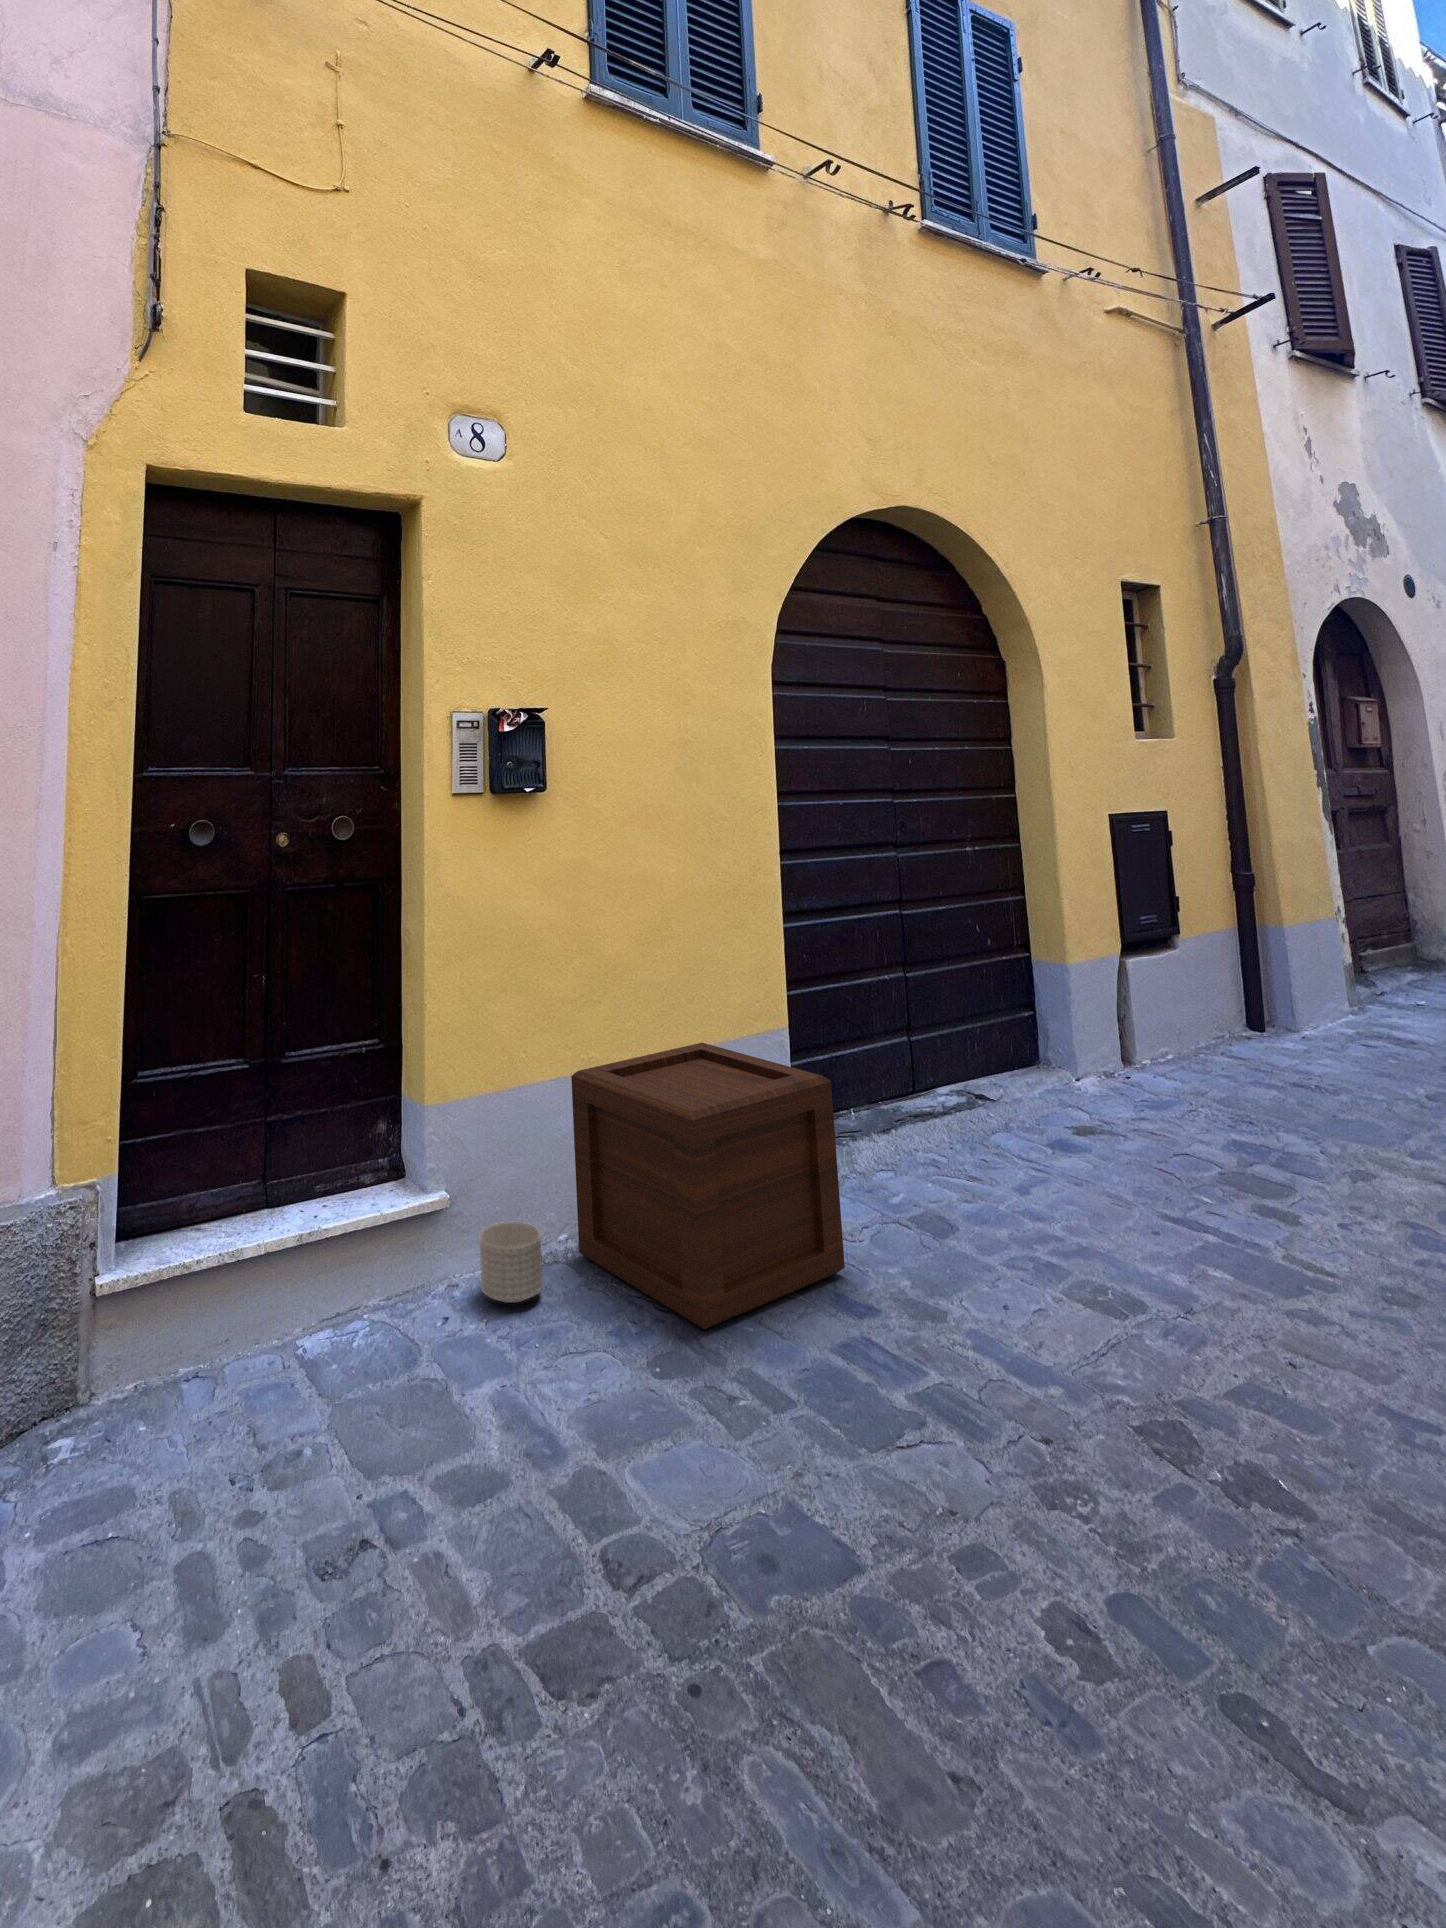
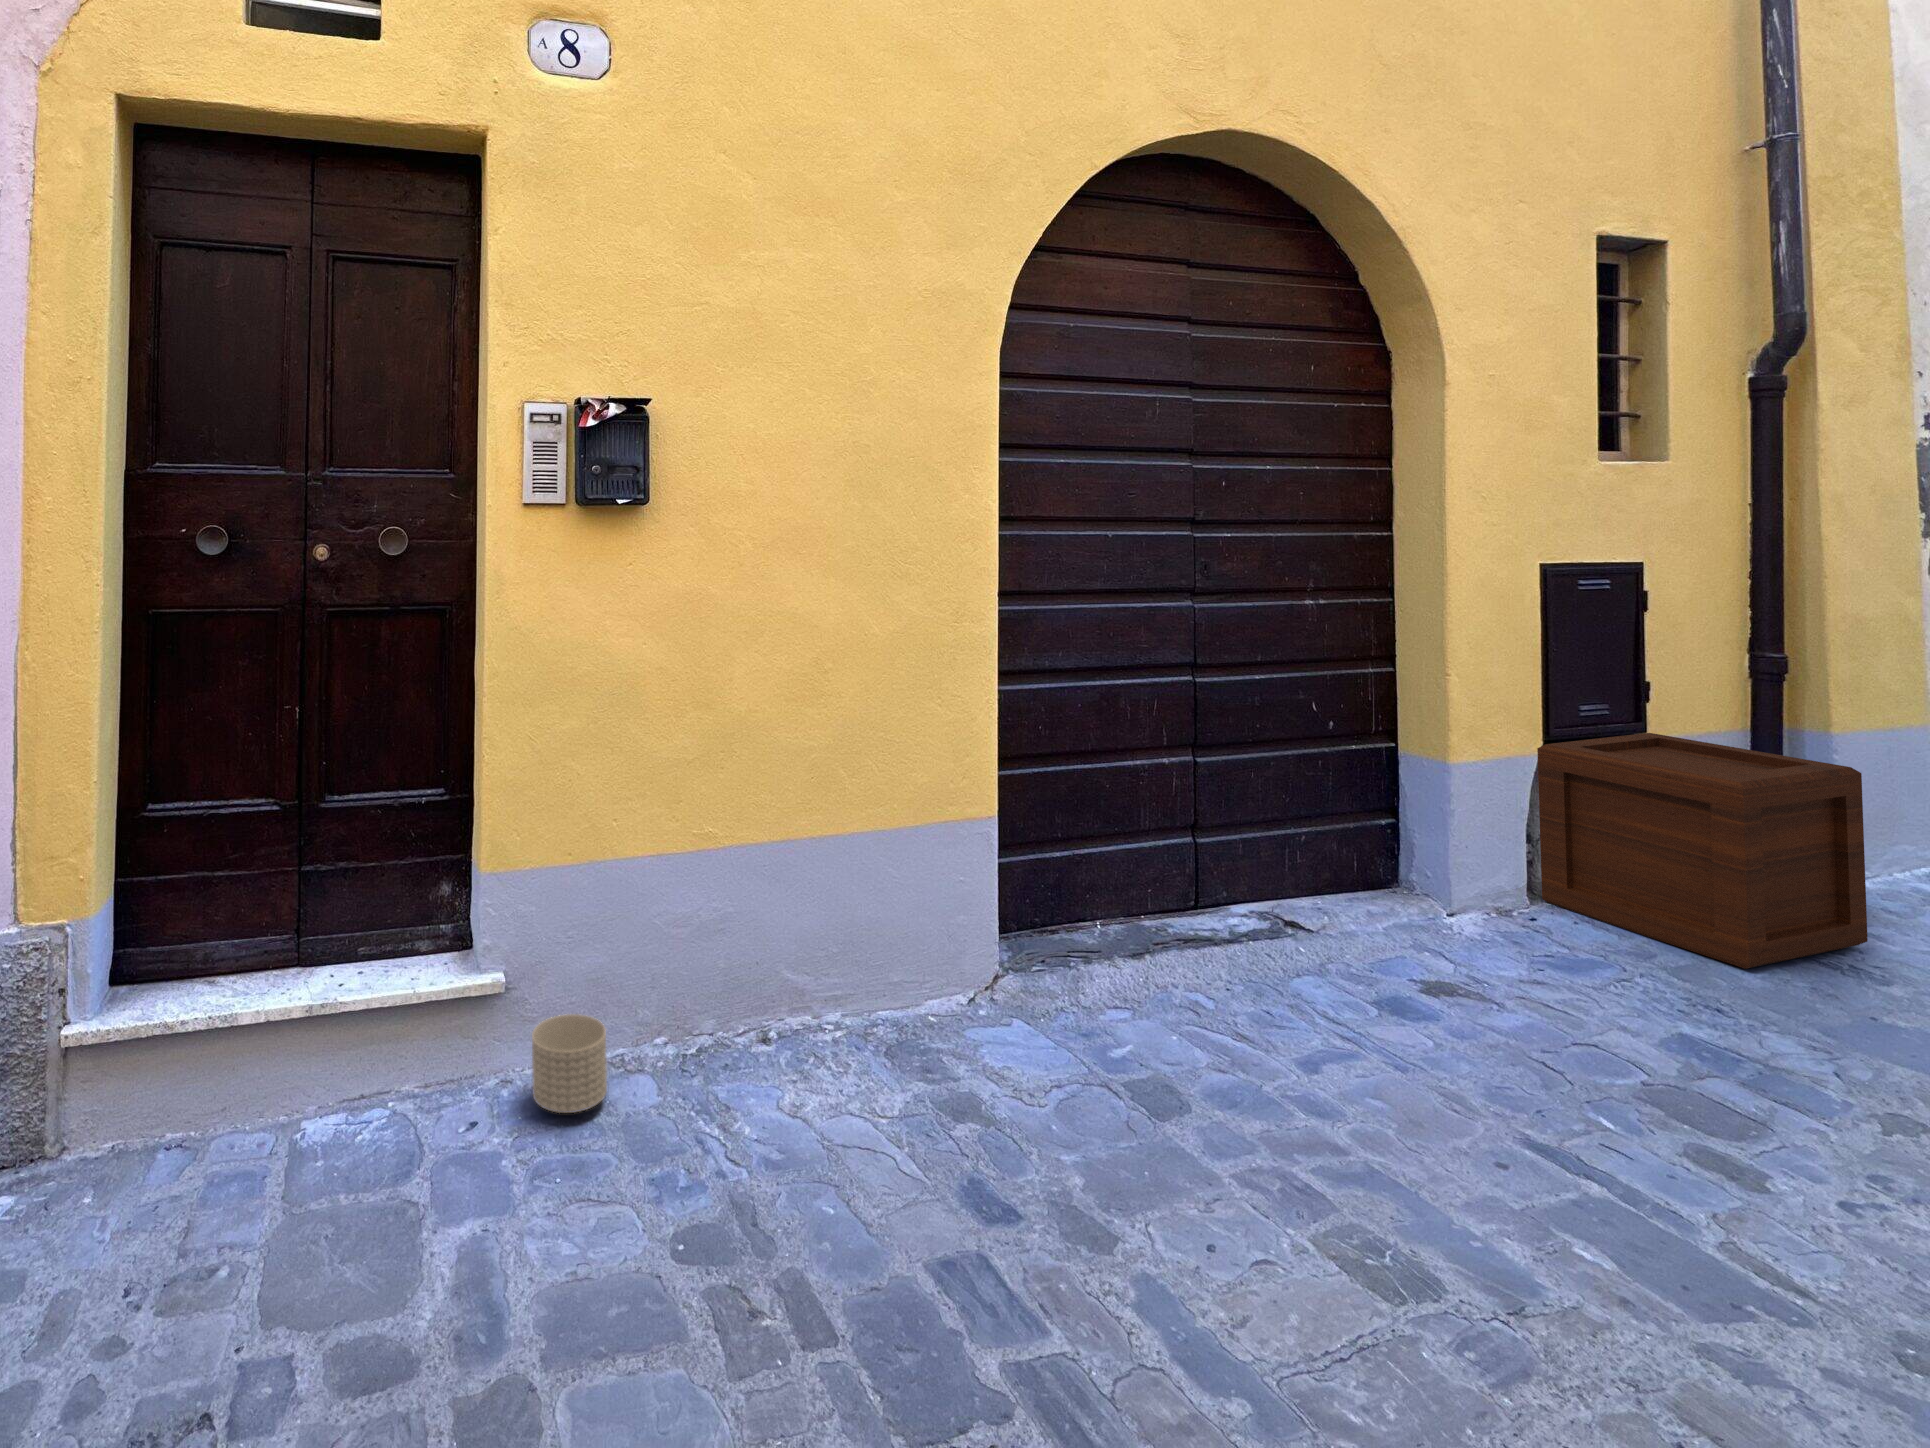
wooden crate: present [571,1043,845,1329] -> present [1537,733,1868,969]

